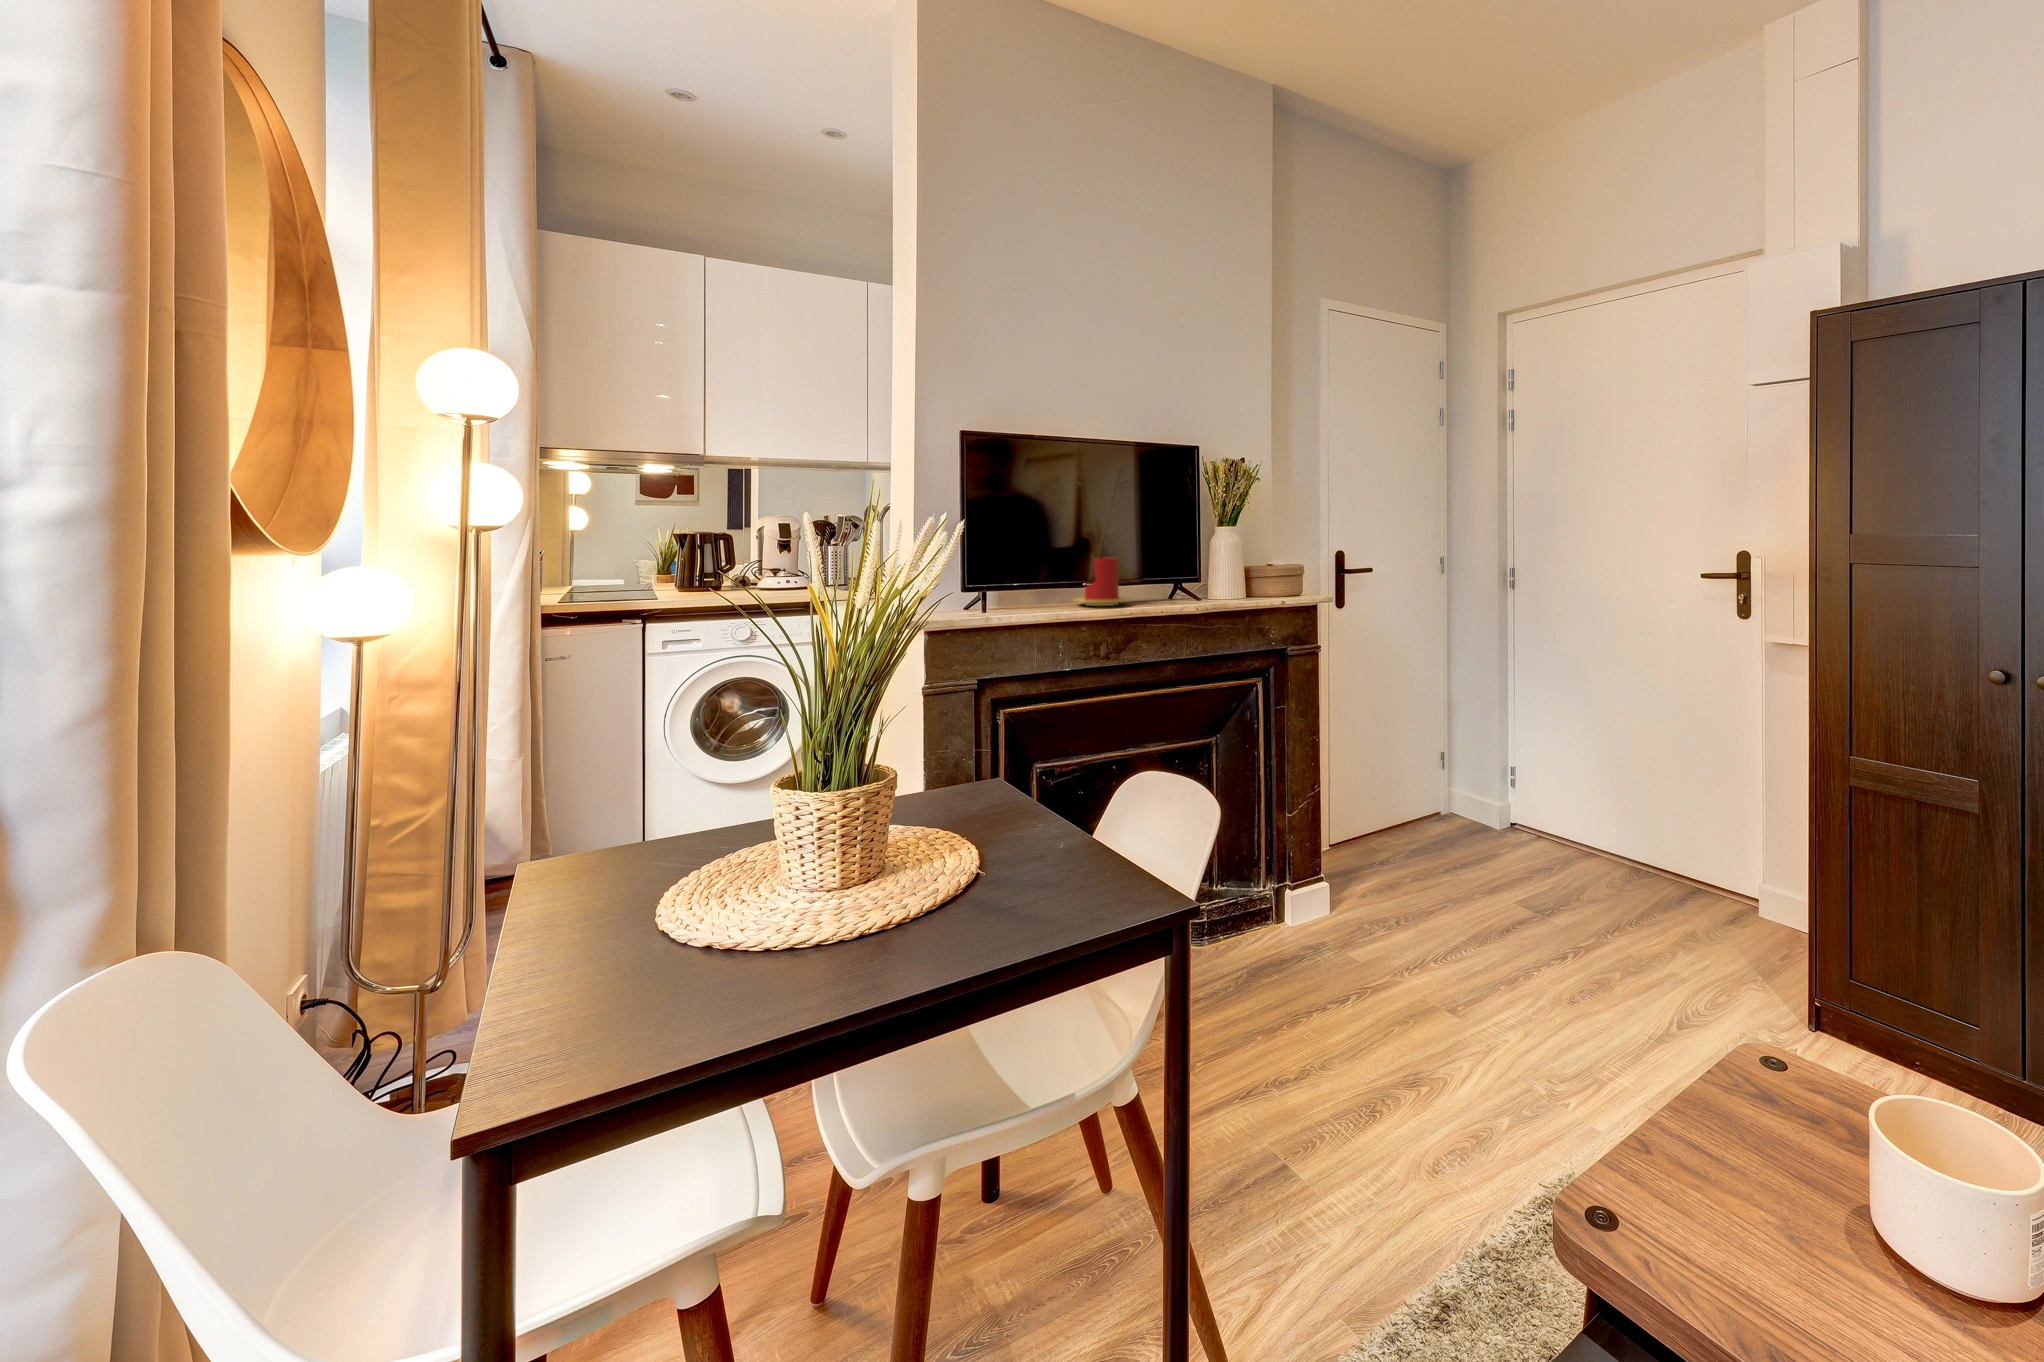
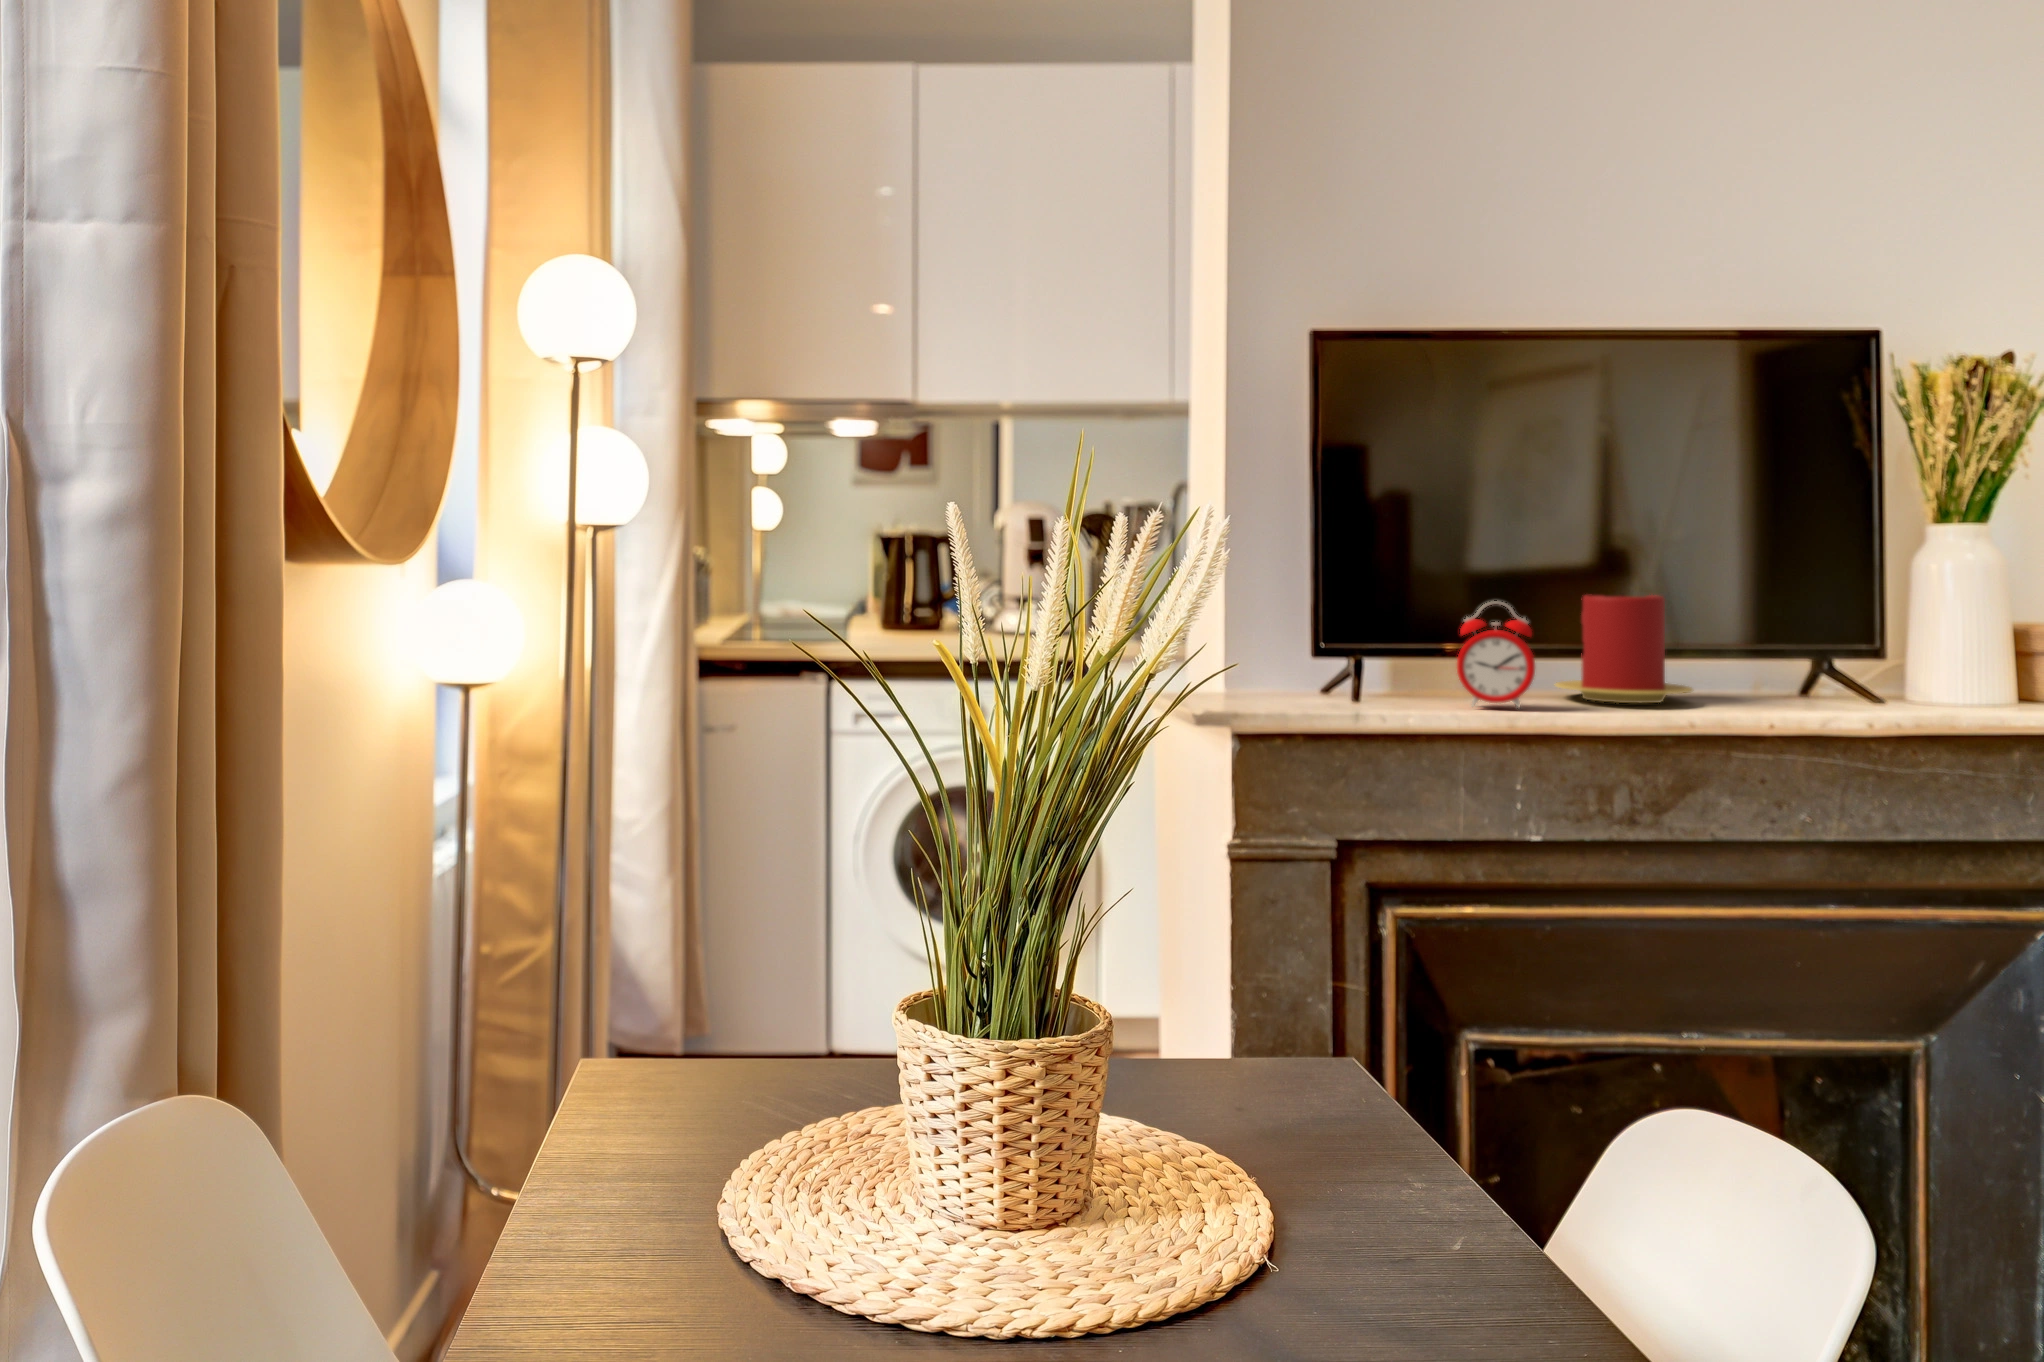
alarm clock: none [1032,562,1066,612] -> present [1457,601,1535,708]

